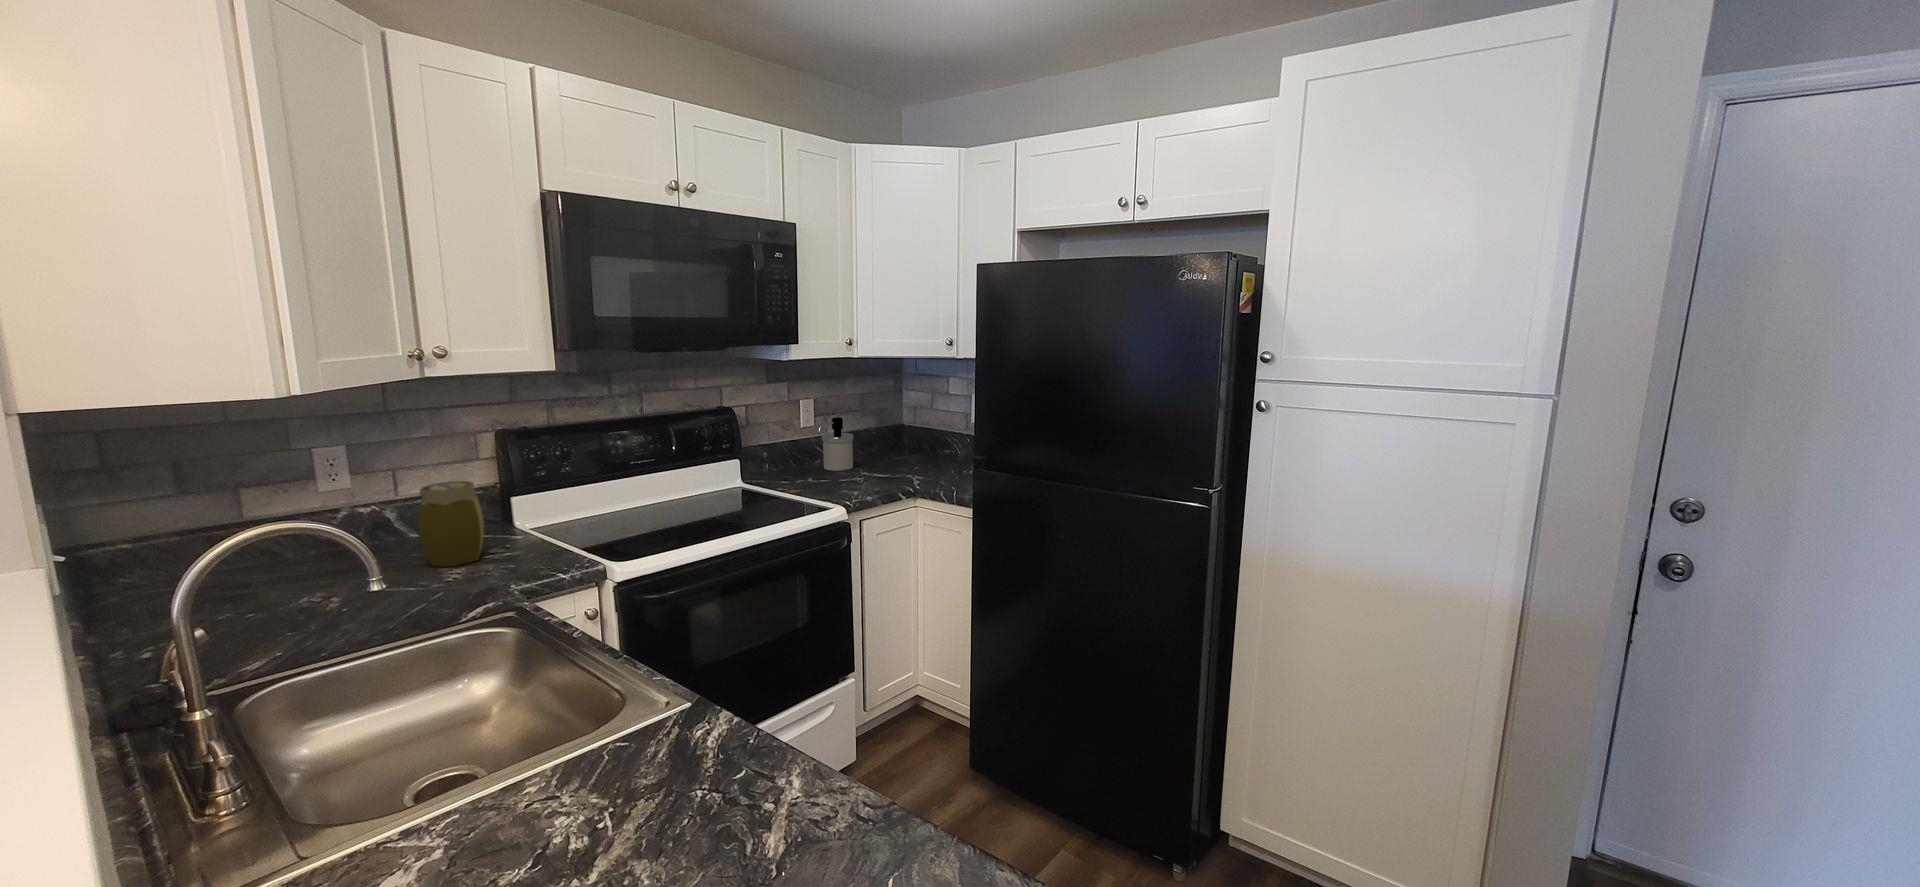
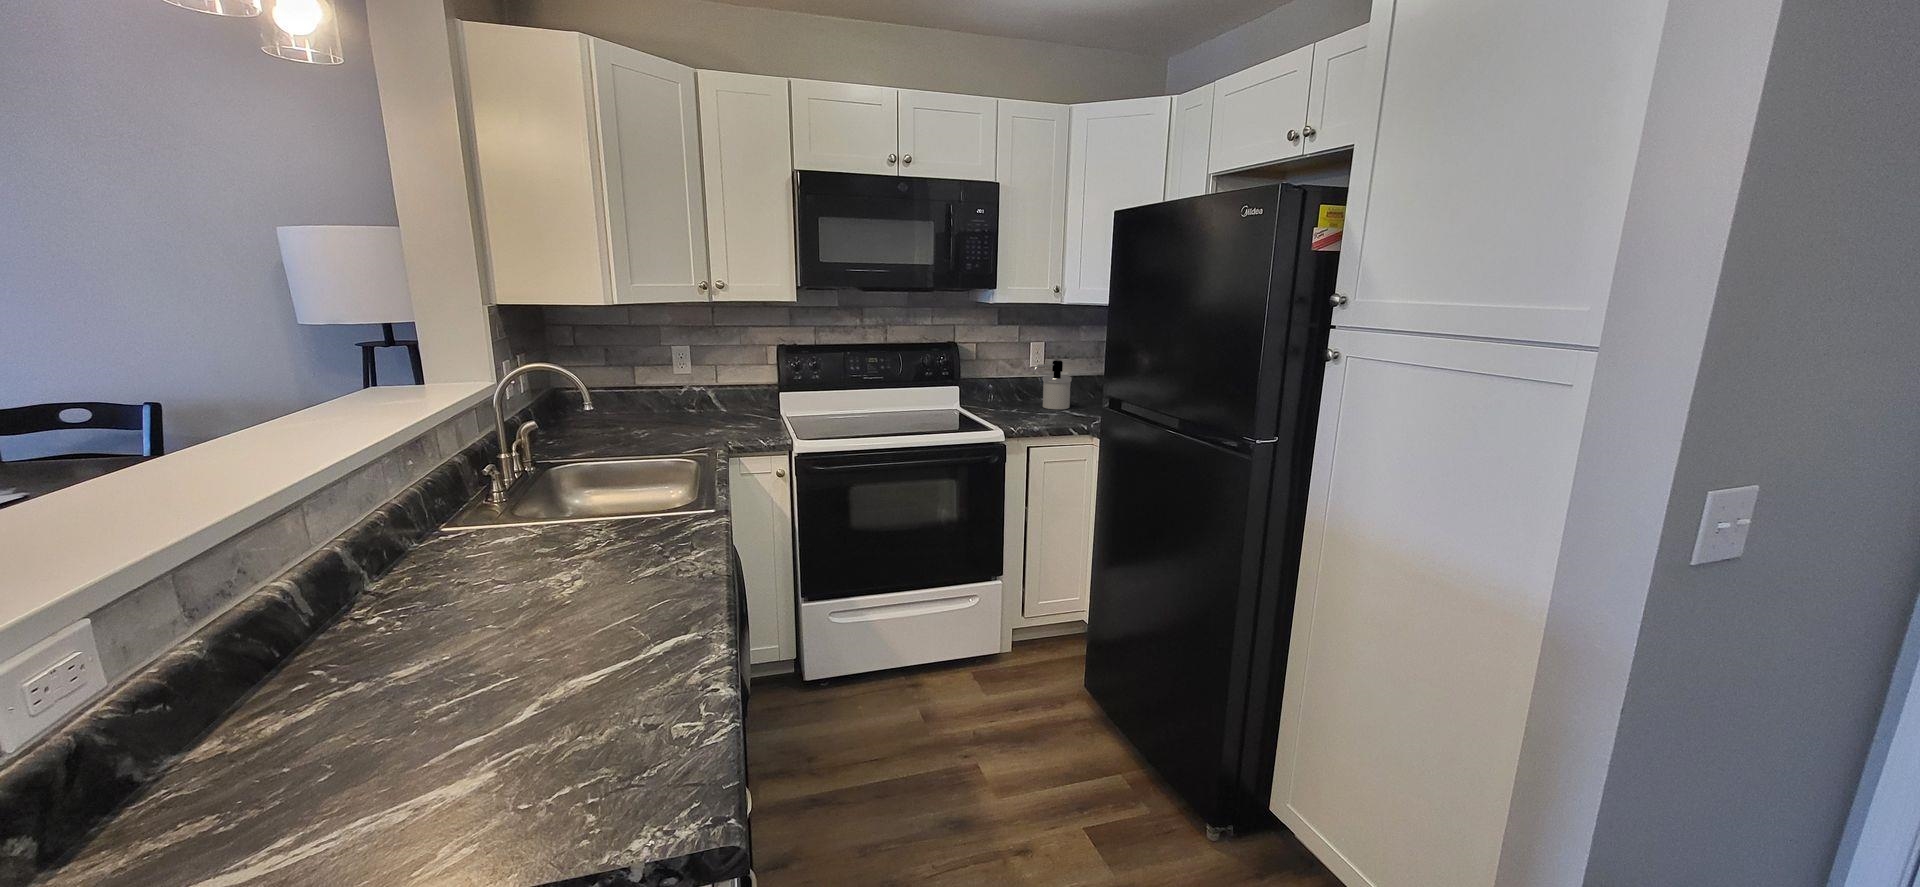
jar: present [419,481,484,567] -> none [703,373,743,429]

